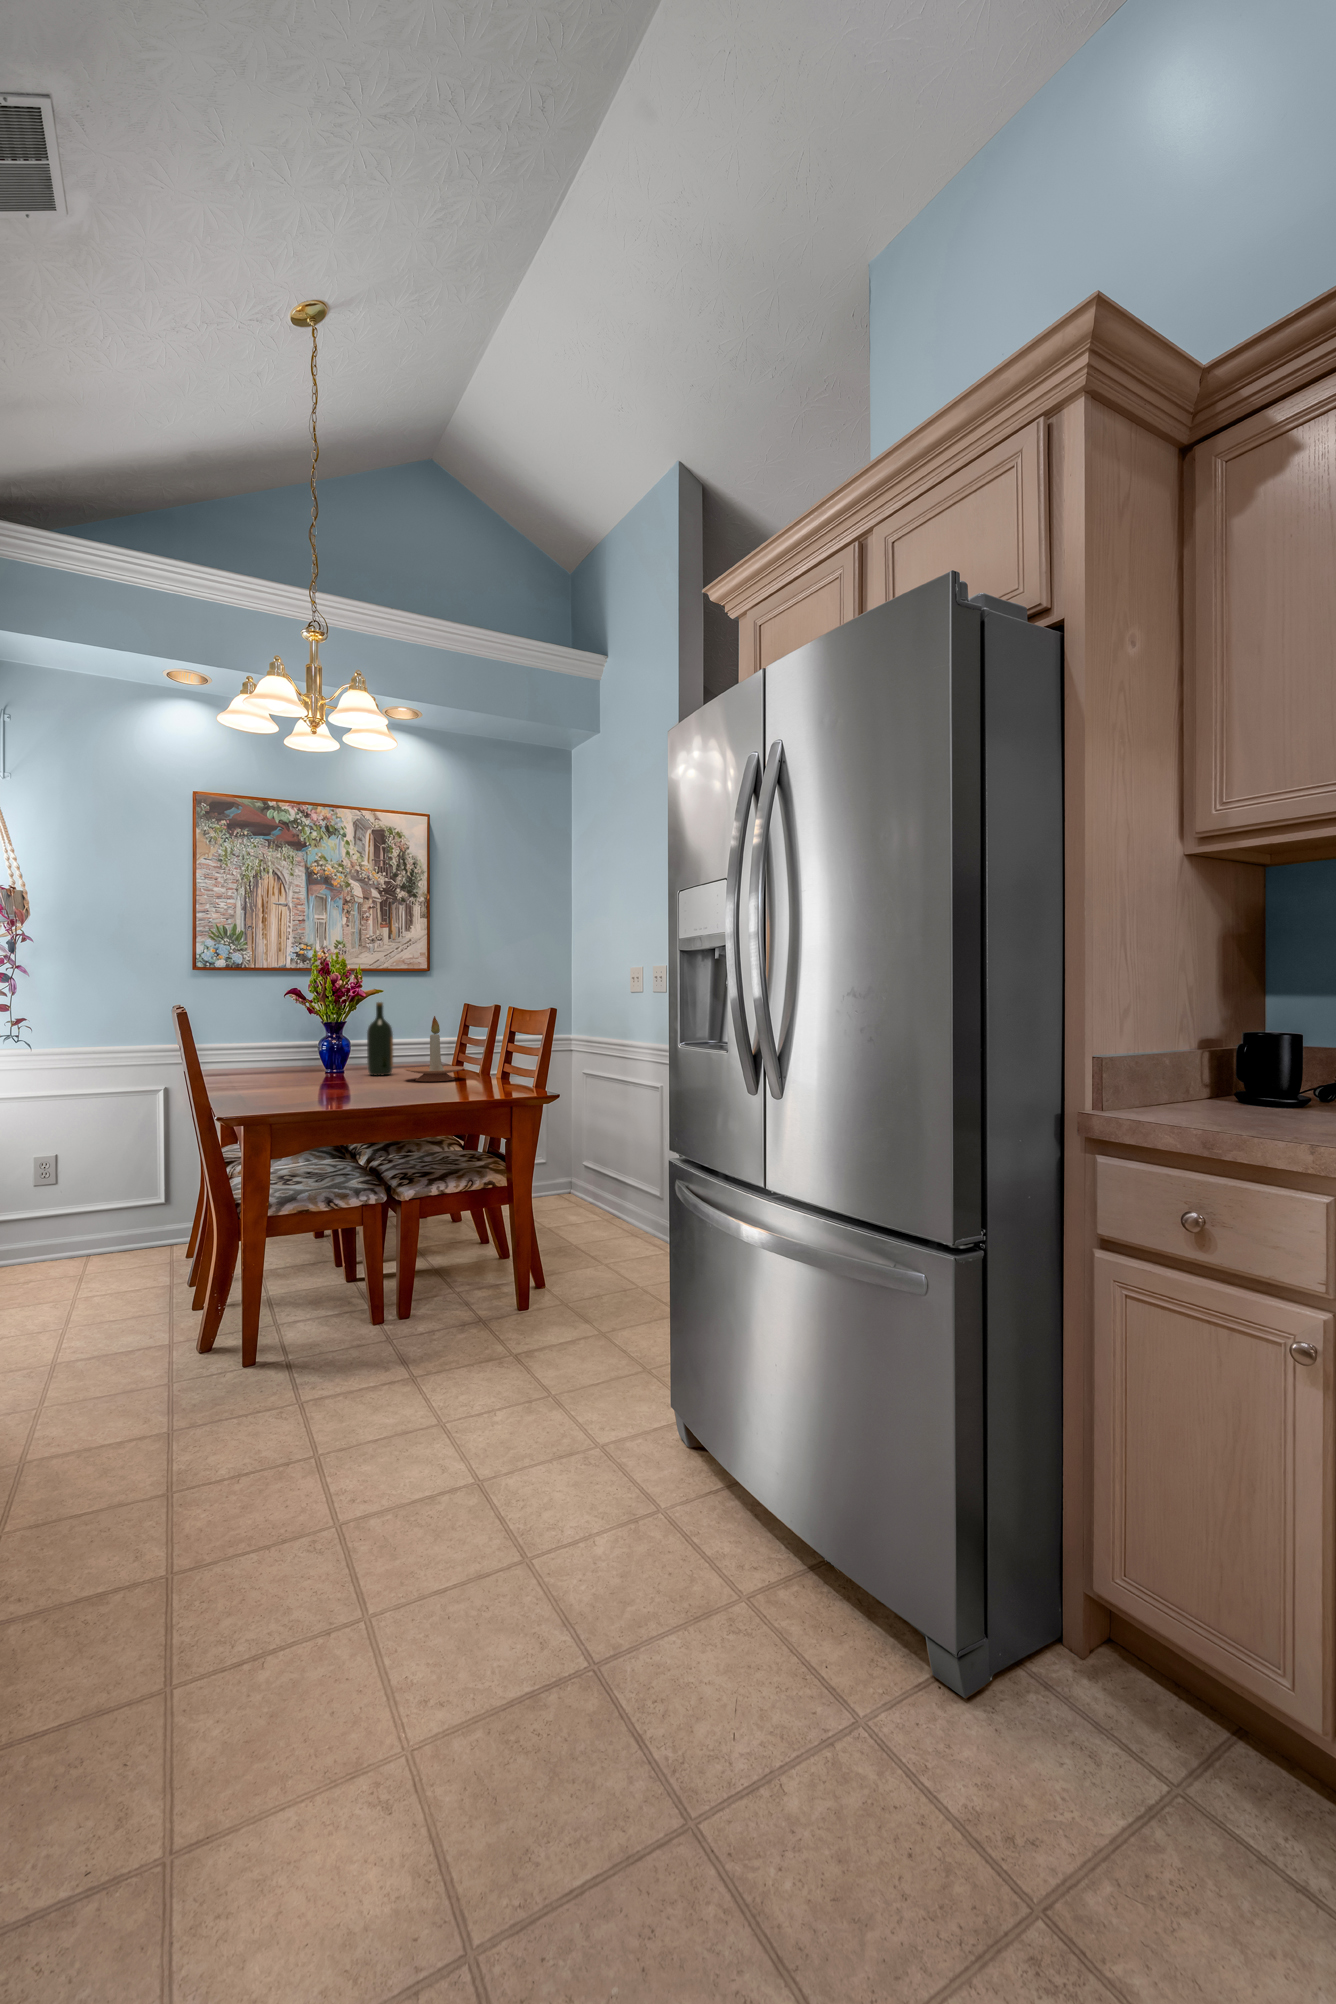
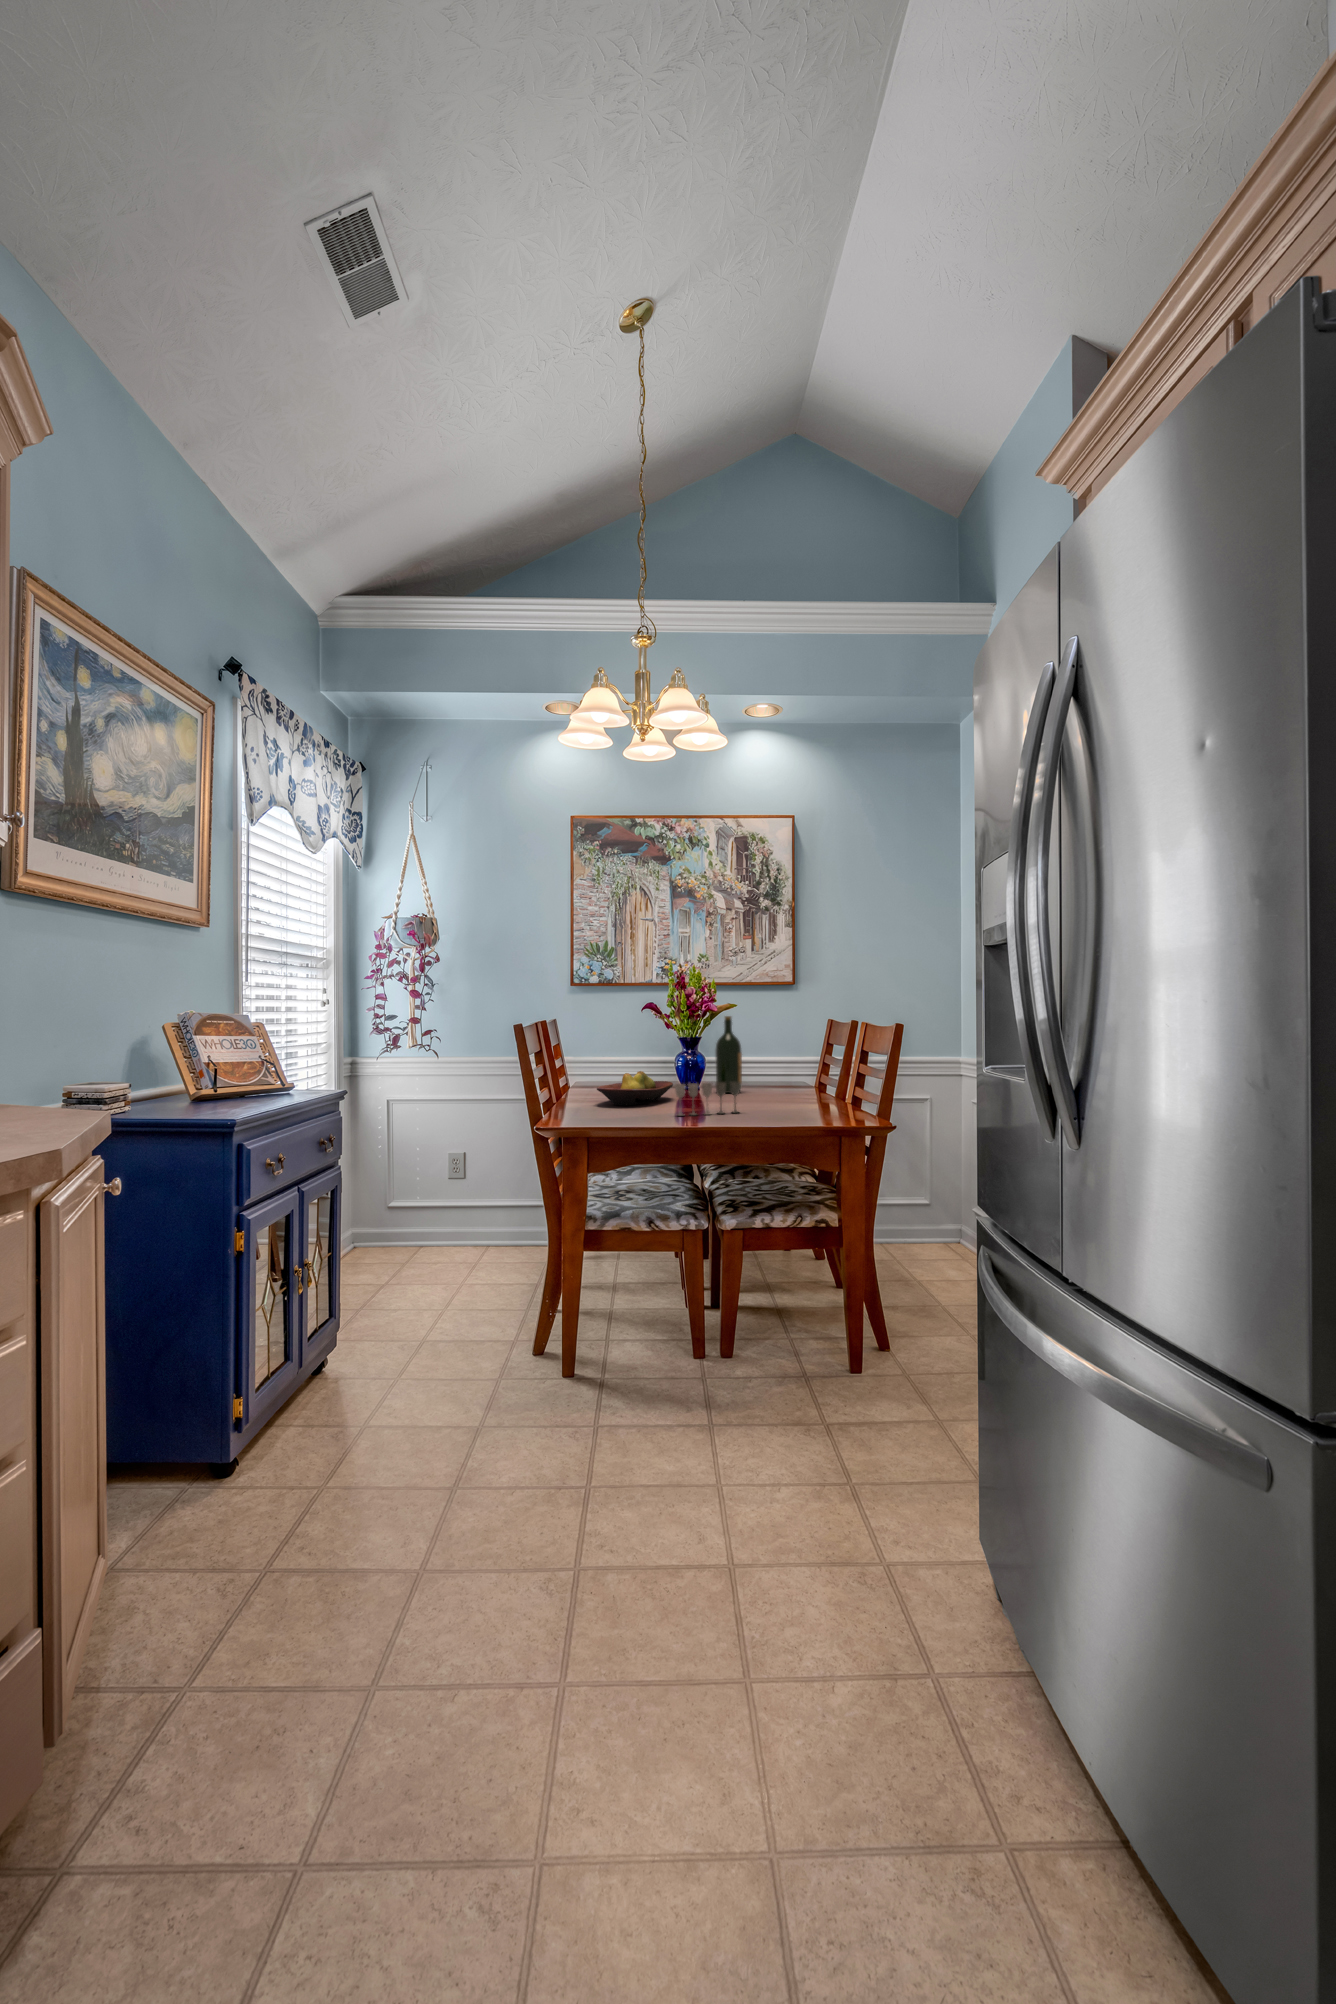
candle holder: present [405,1016,465,1081] -> none [746,1030,810,1102]
fruit bowl: none [255,1057,331,1091] -> present [597,1071,673,1105]
wine glass: none [351,1063,412,1097] -> present [675,1082,740,1116]

